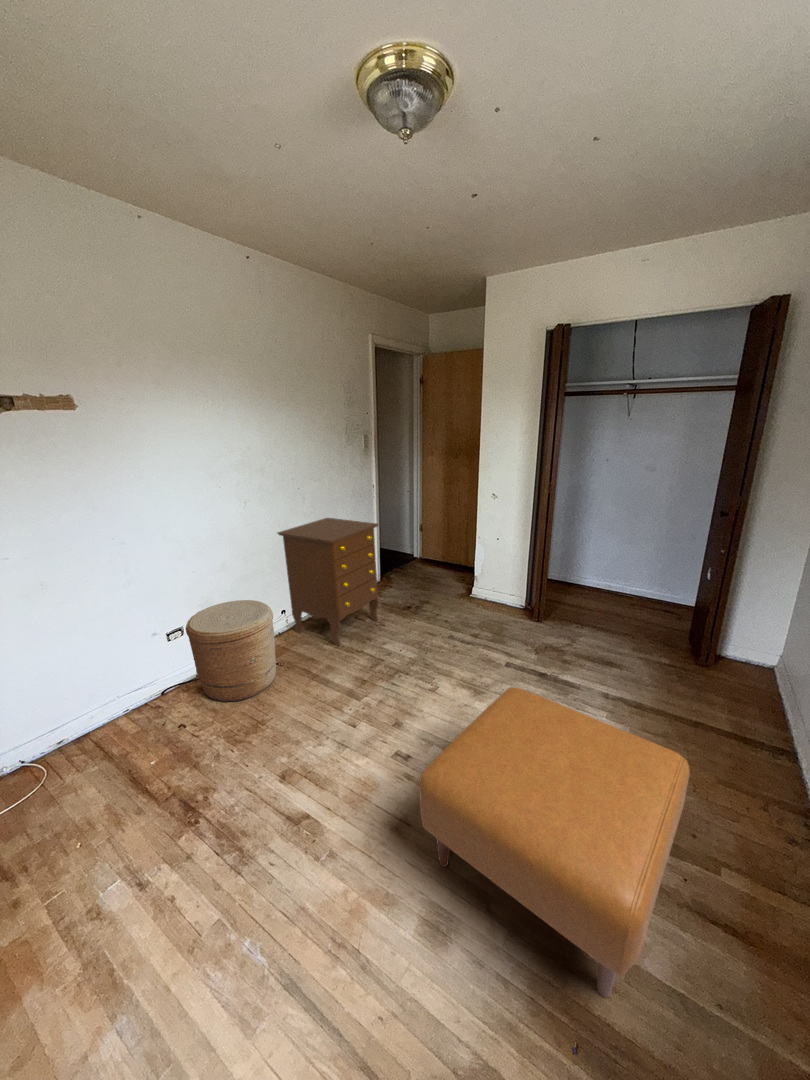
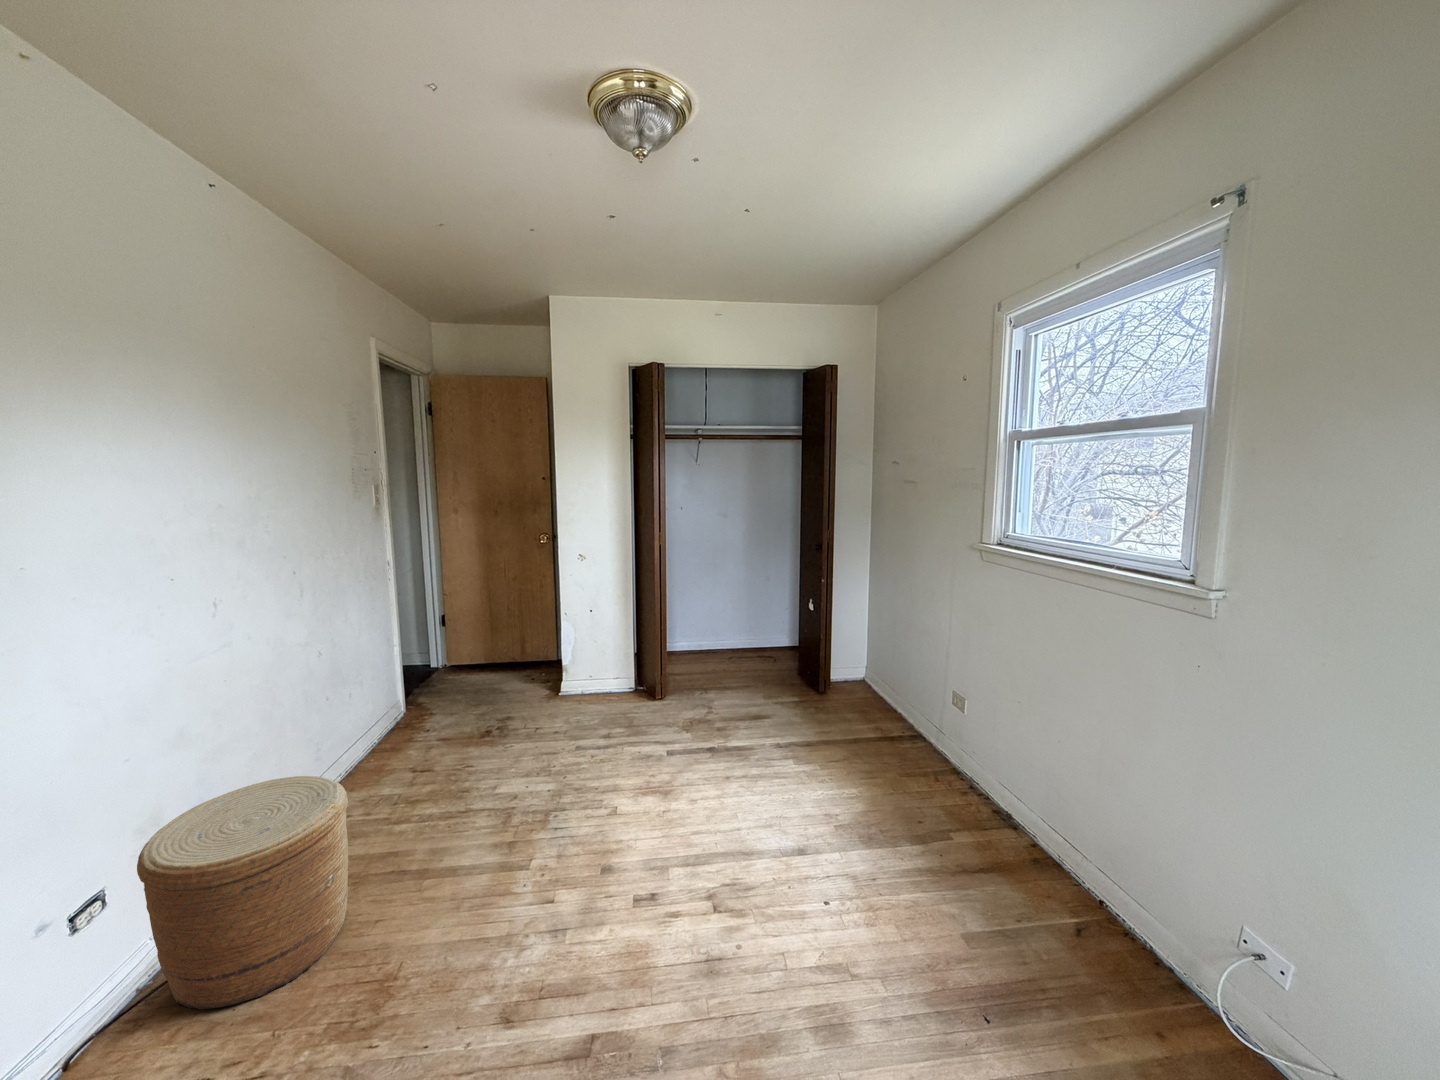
dresser: present [277,518,379,646] -> none [280,613,459,827]
ottoman: present [419,687,689,997] -> none [749,748,994,972]

